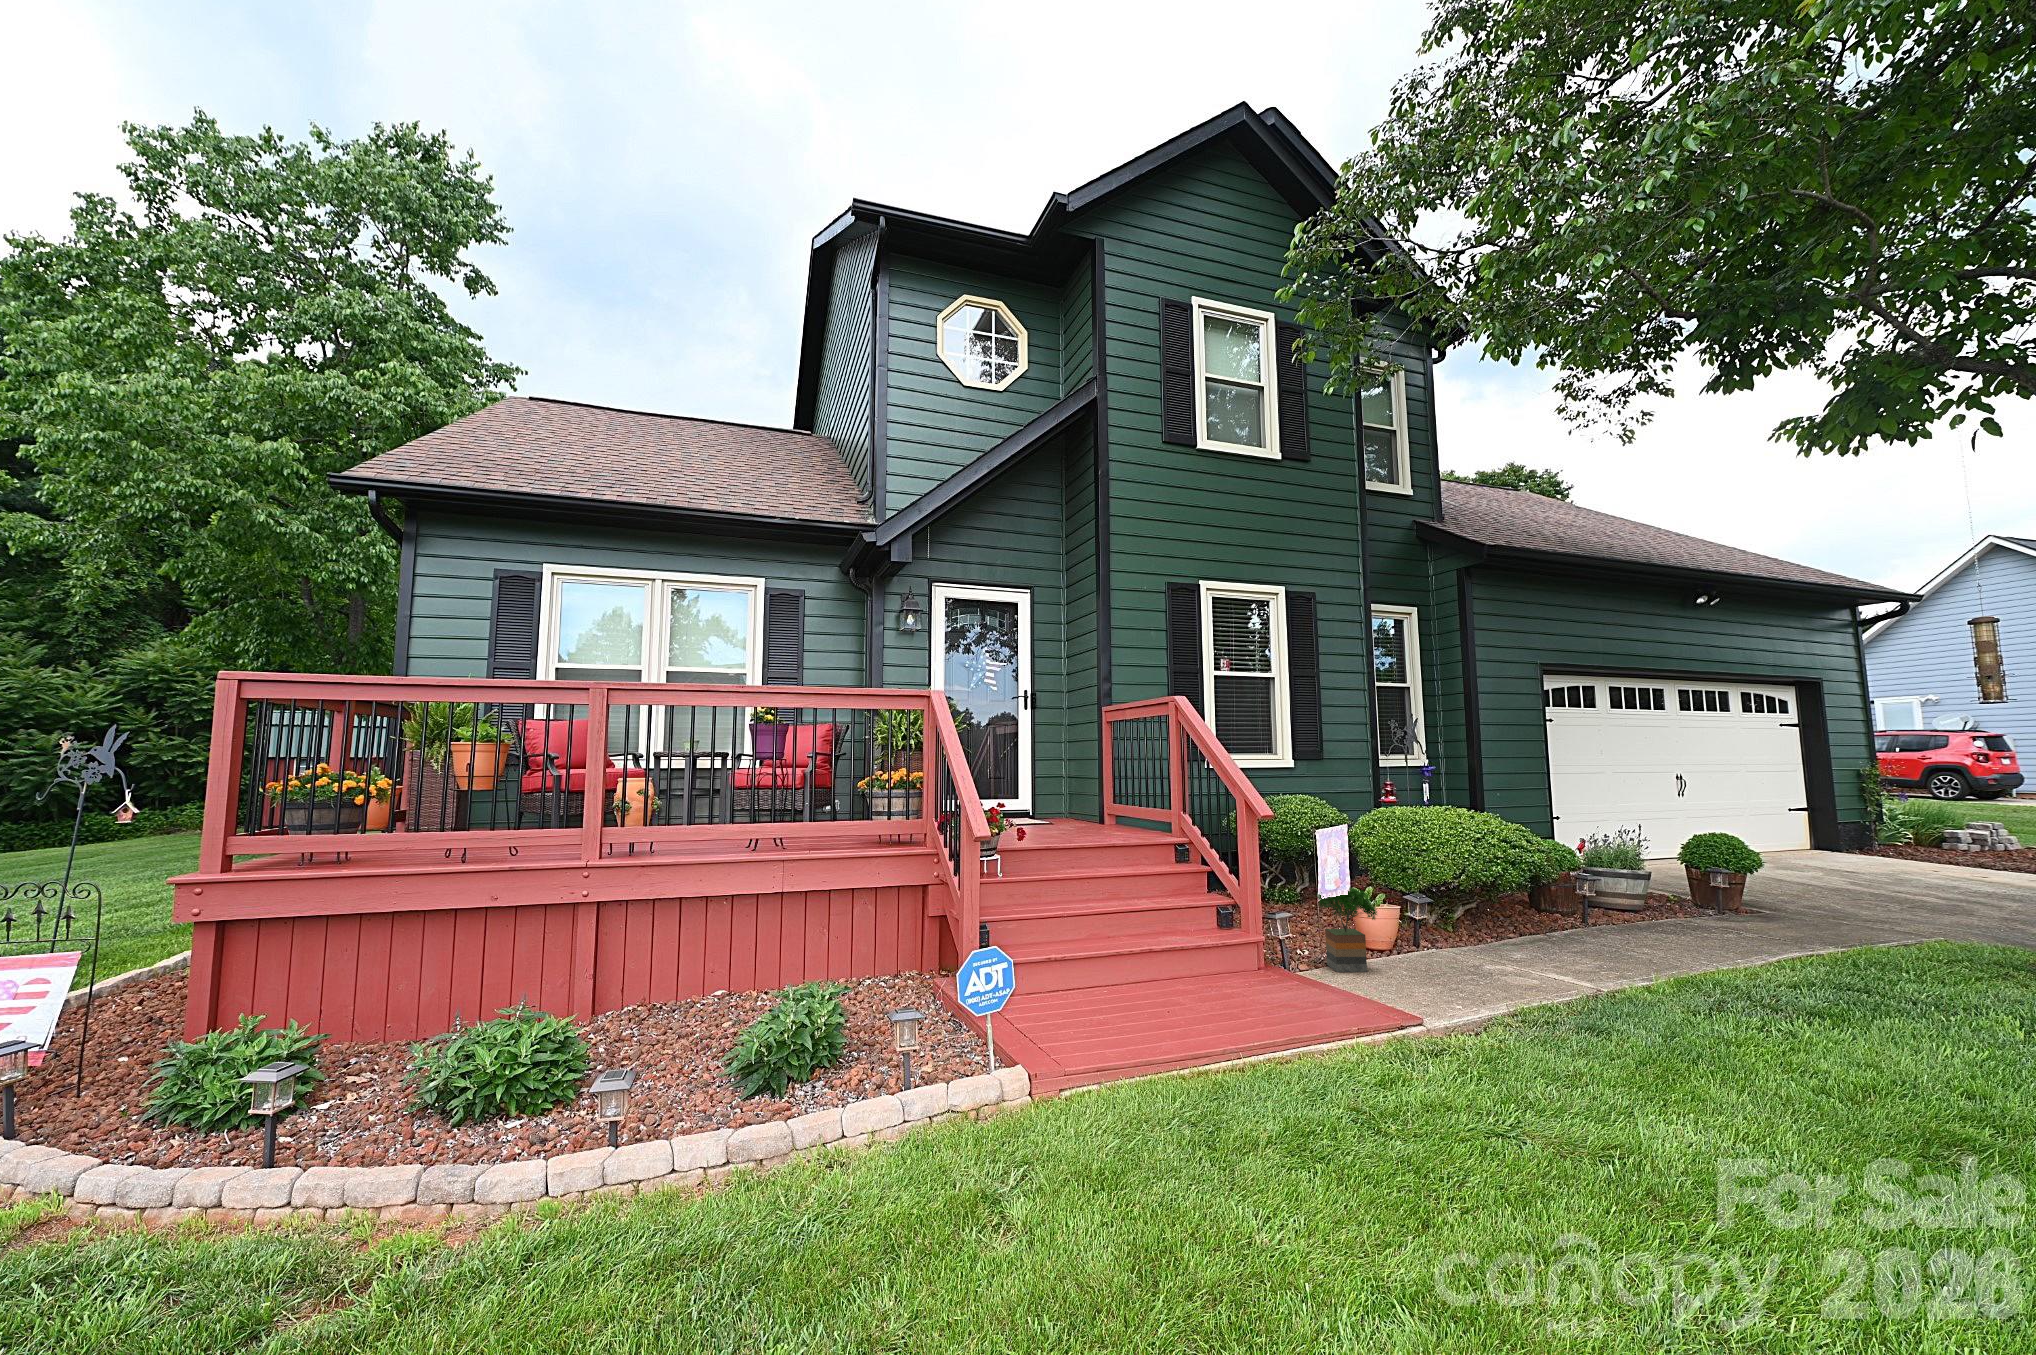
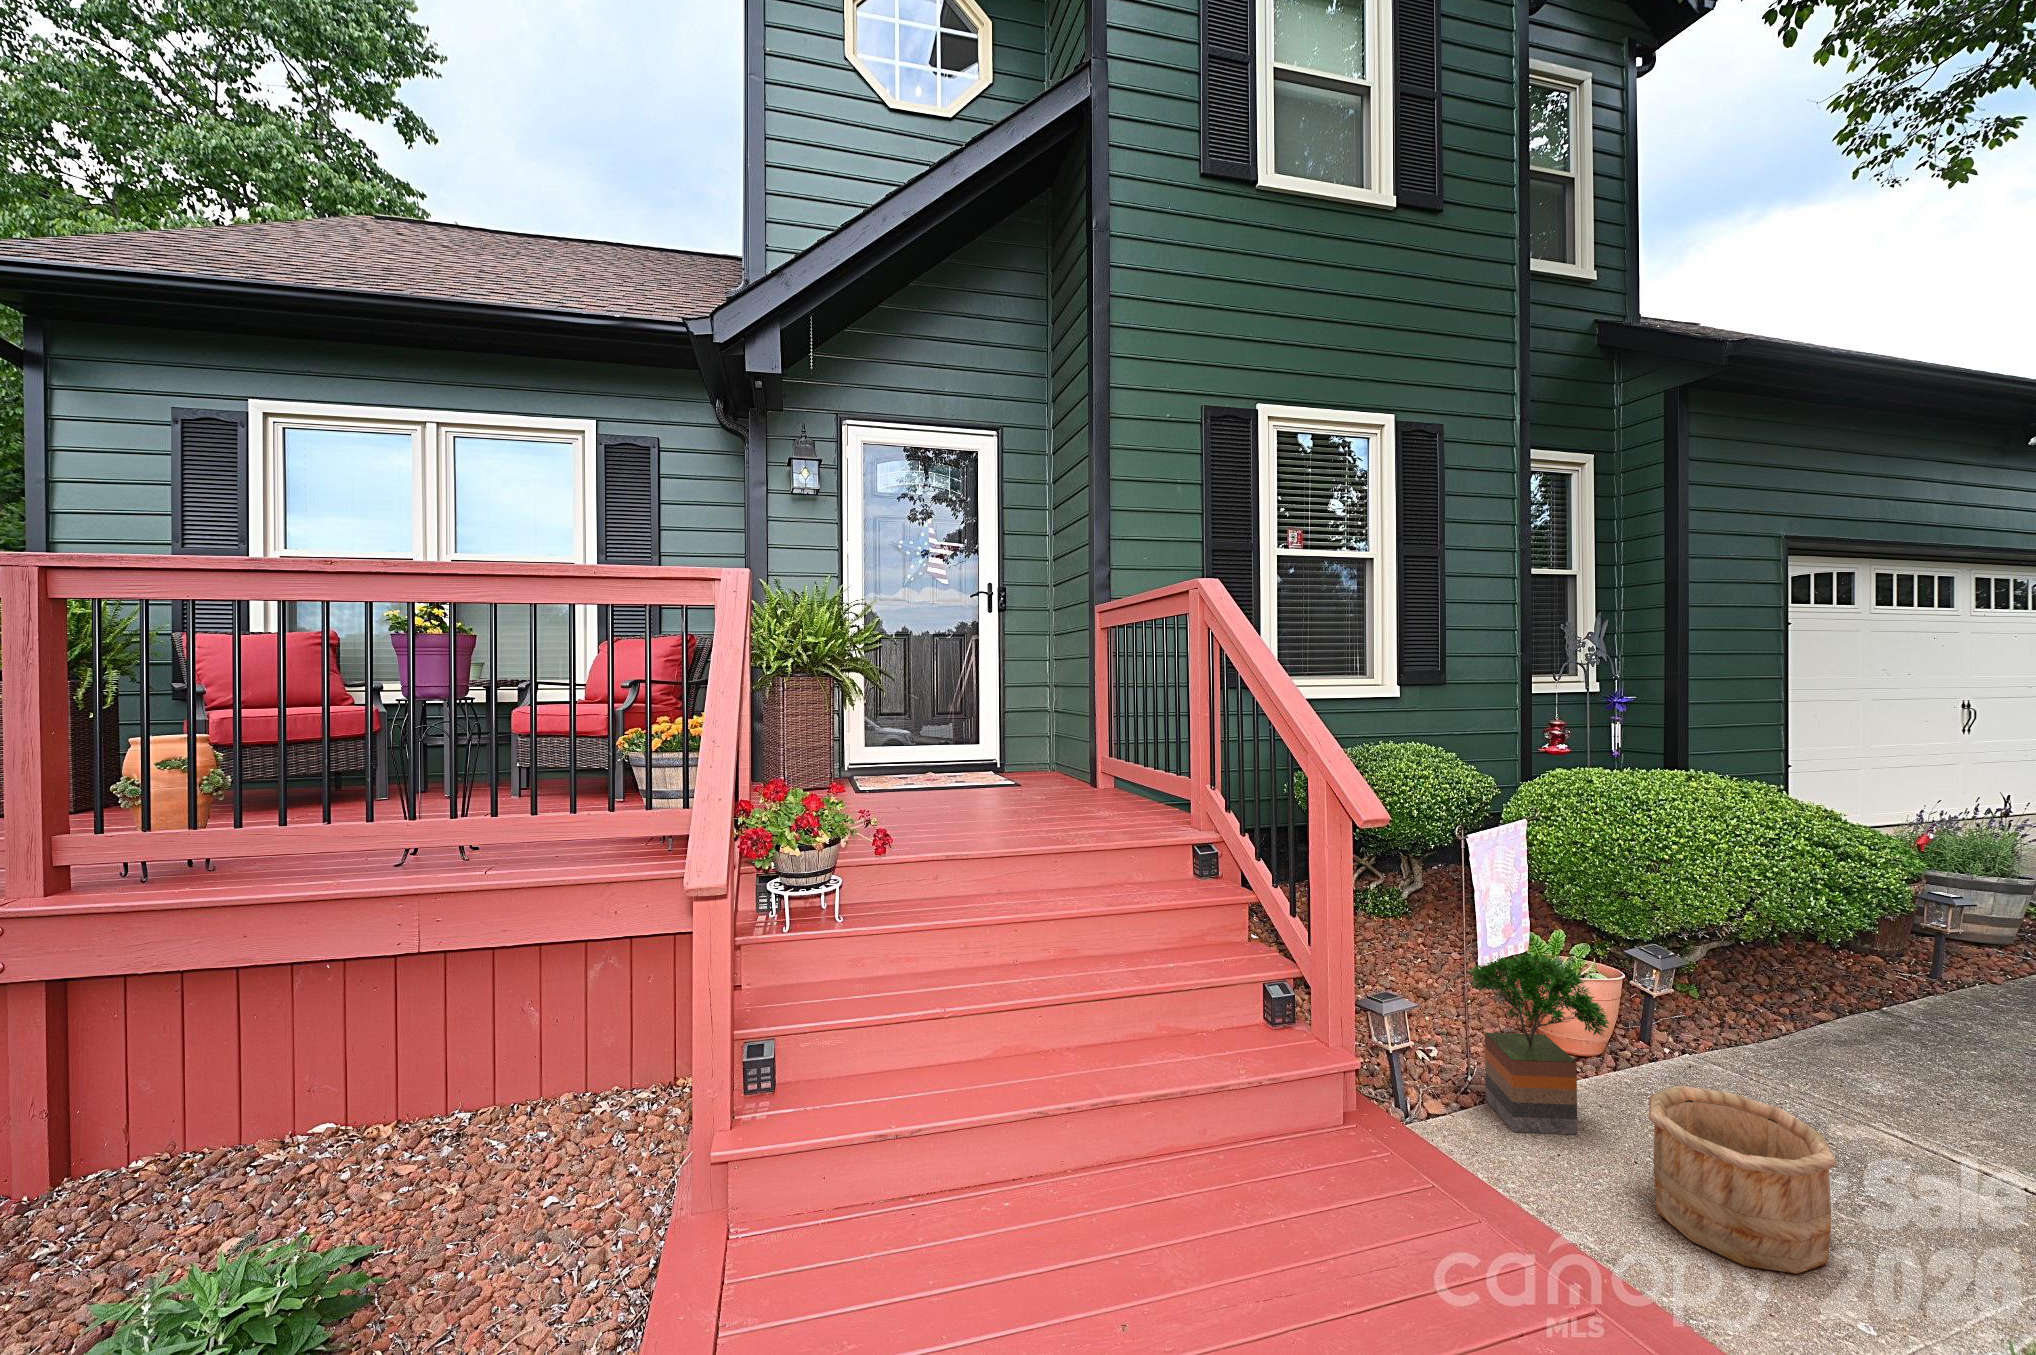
wooden bucket: none [1386,933,1454,996] -> present [1649,1086,1837,1273]

